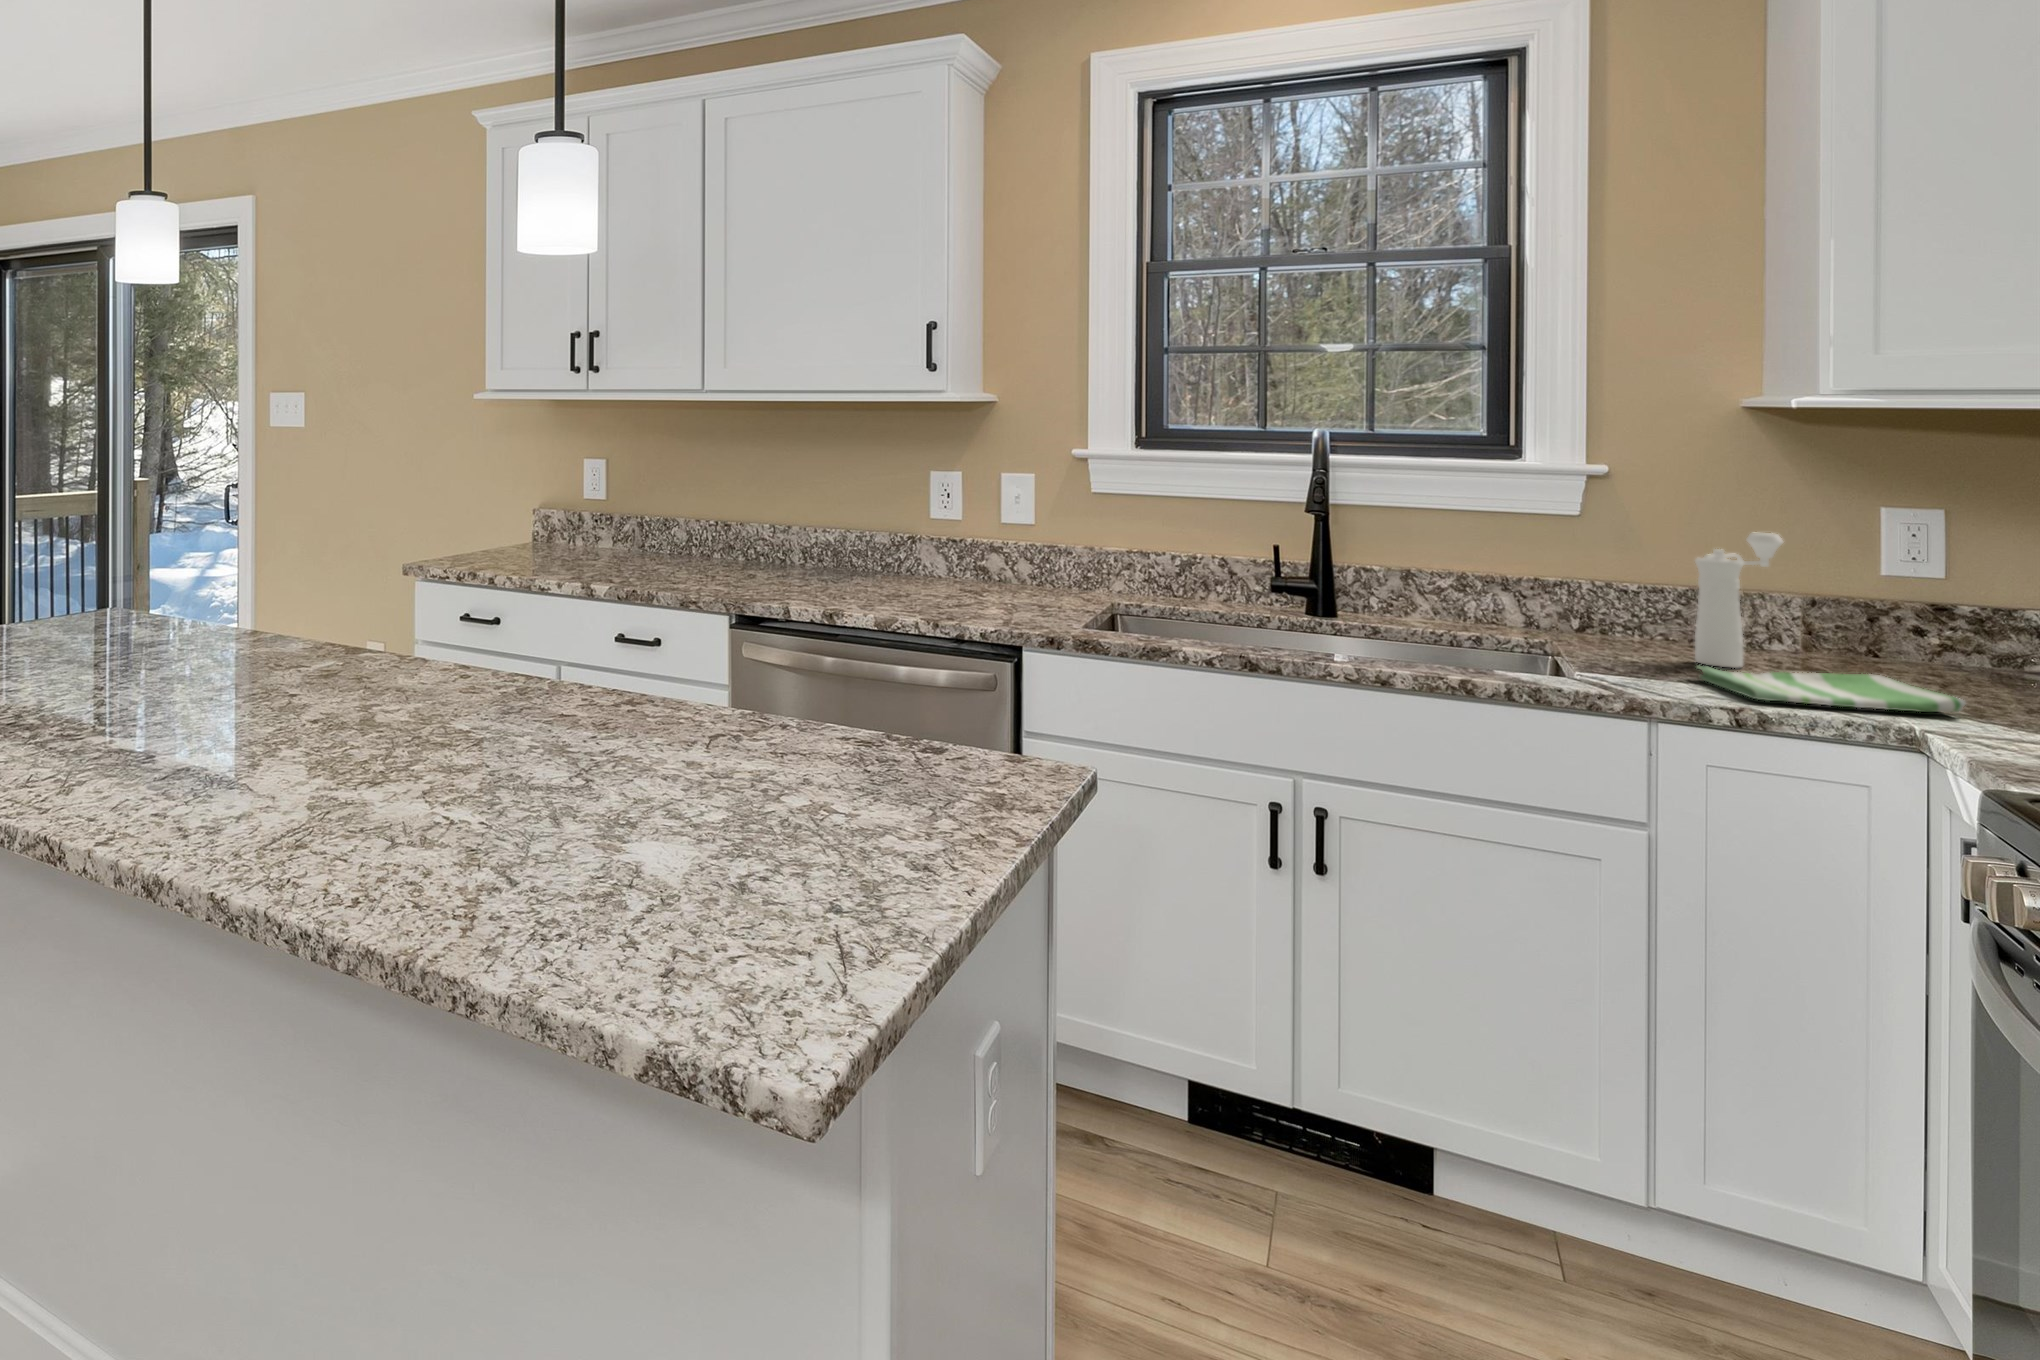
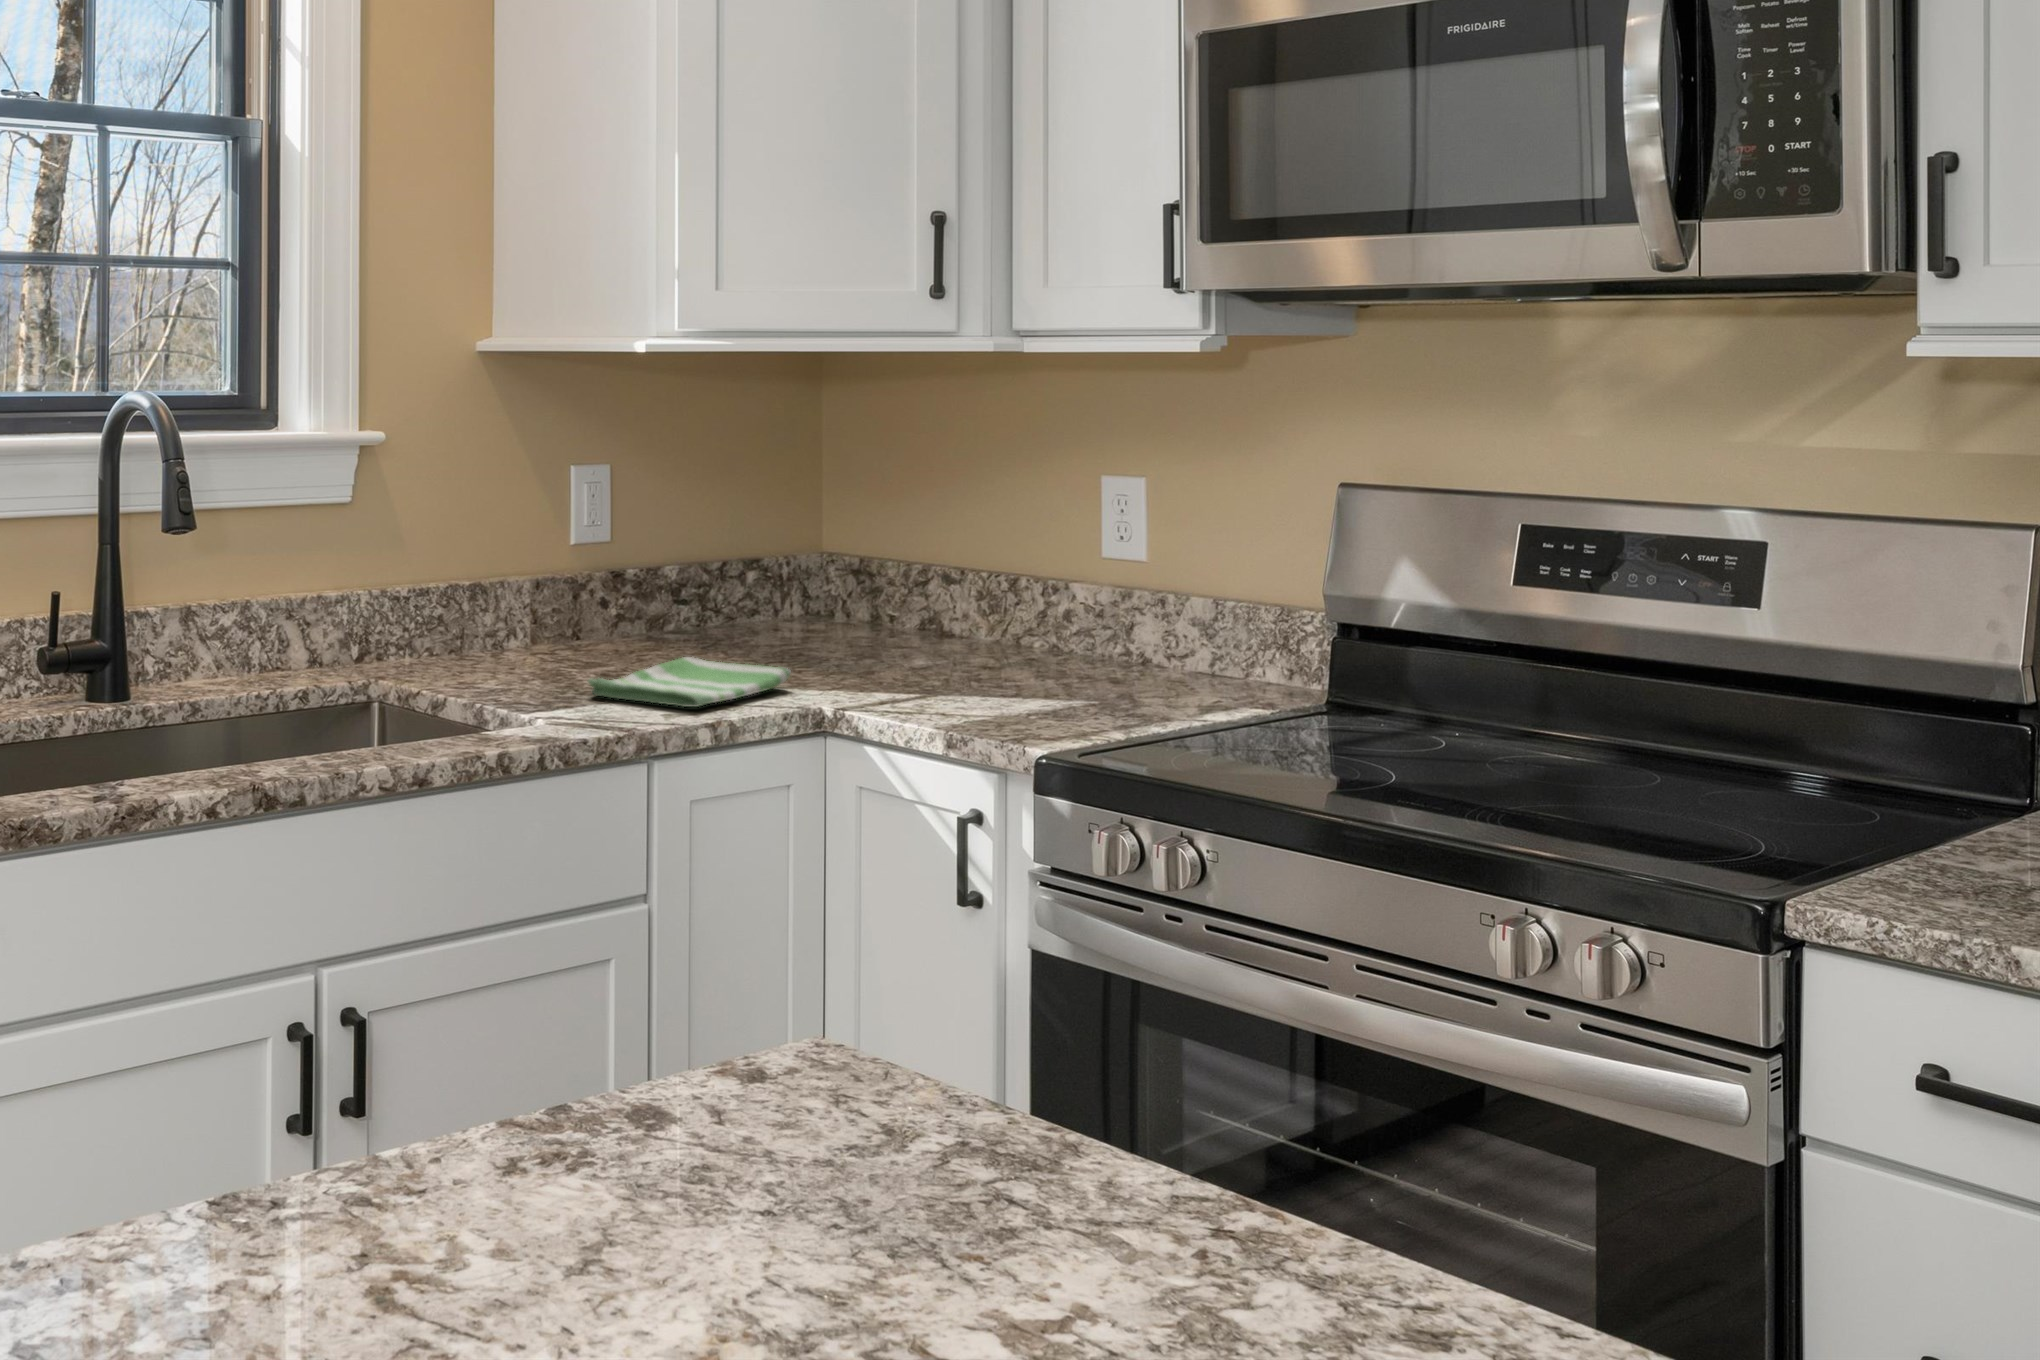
pepper mill: present [1695,532,1783,668] -> none [517,506,562,677]

